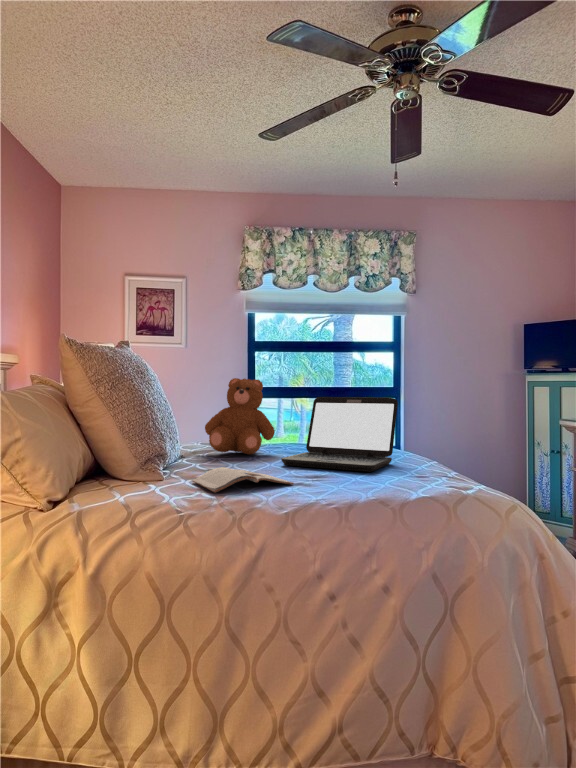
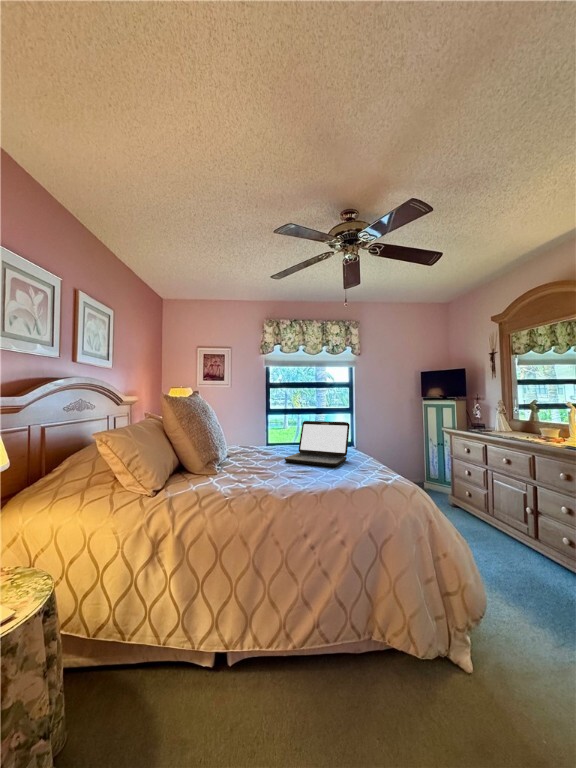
teddy bear: present [205,378,275,454] -> none [241,409,281,454]
magazine: present [193,467,294,493] -> none [234,466,291,484]

